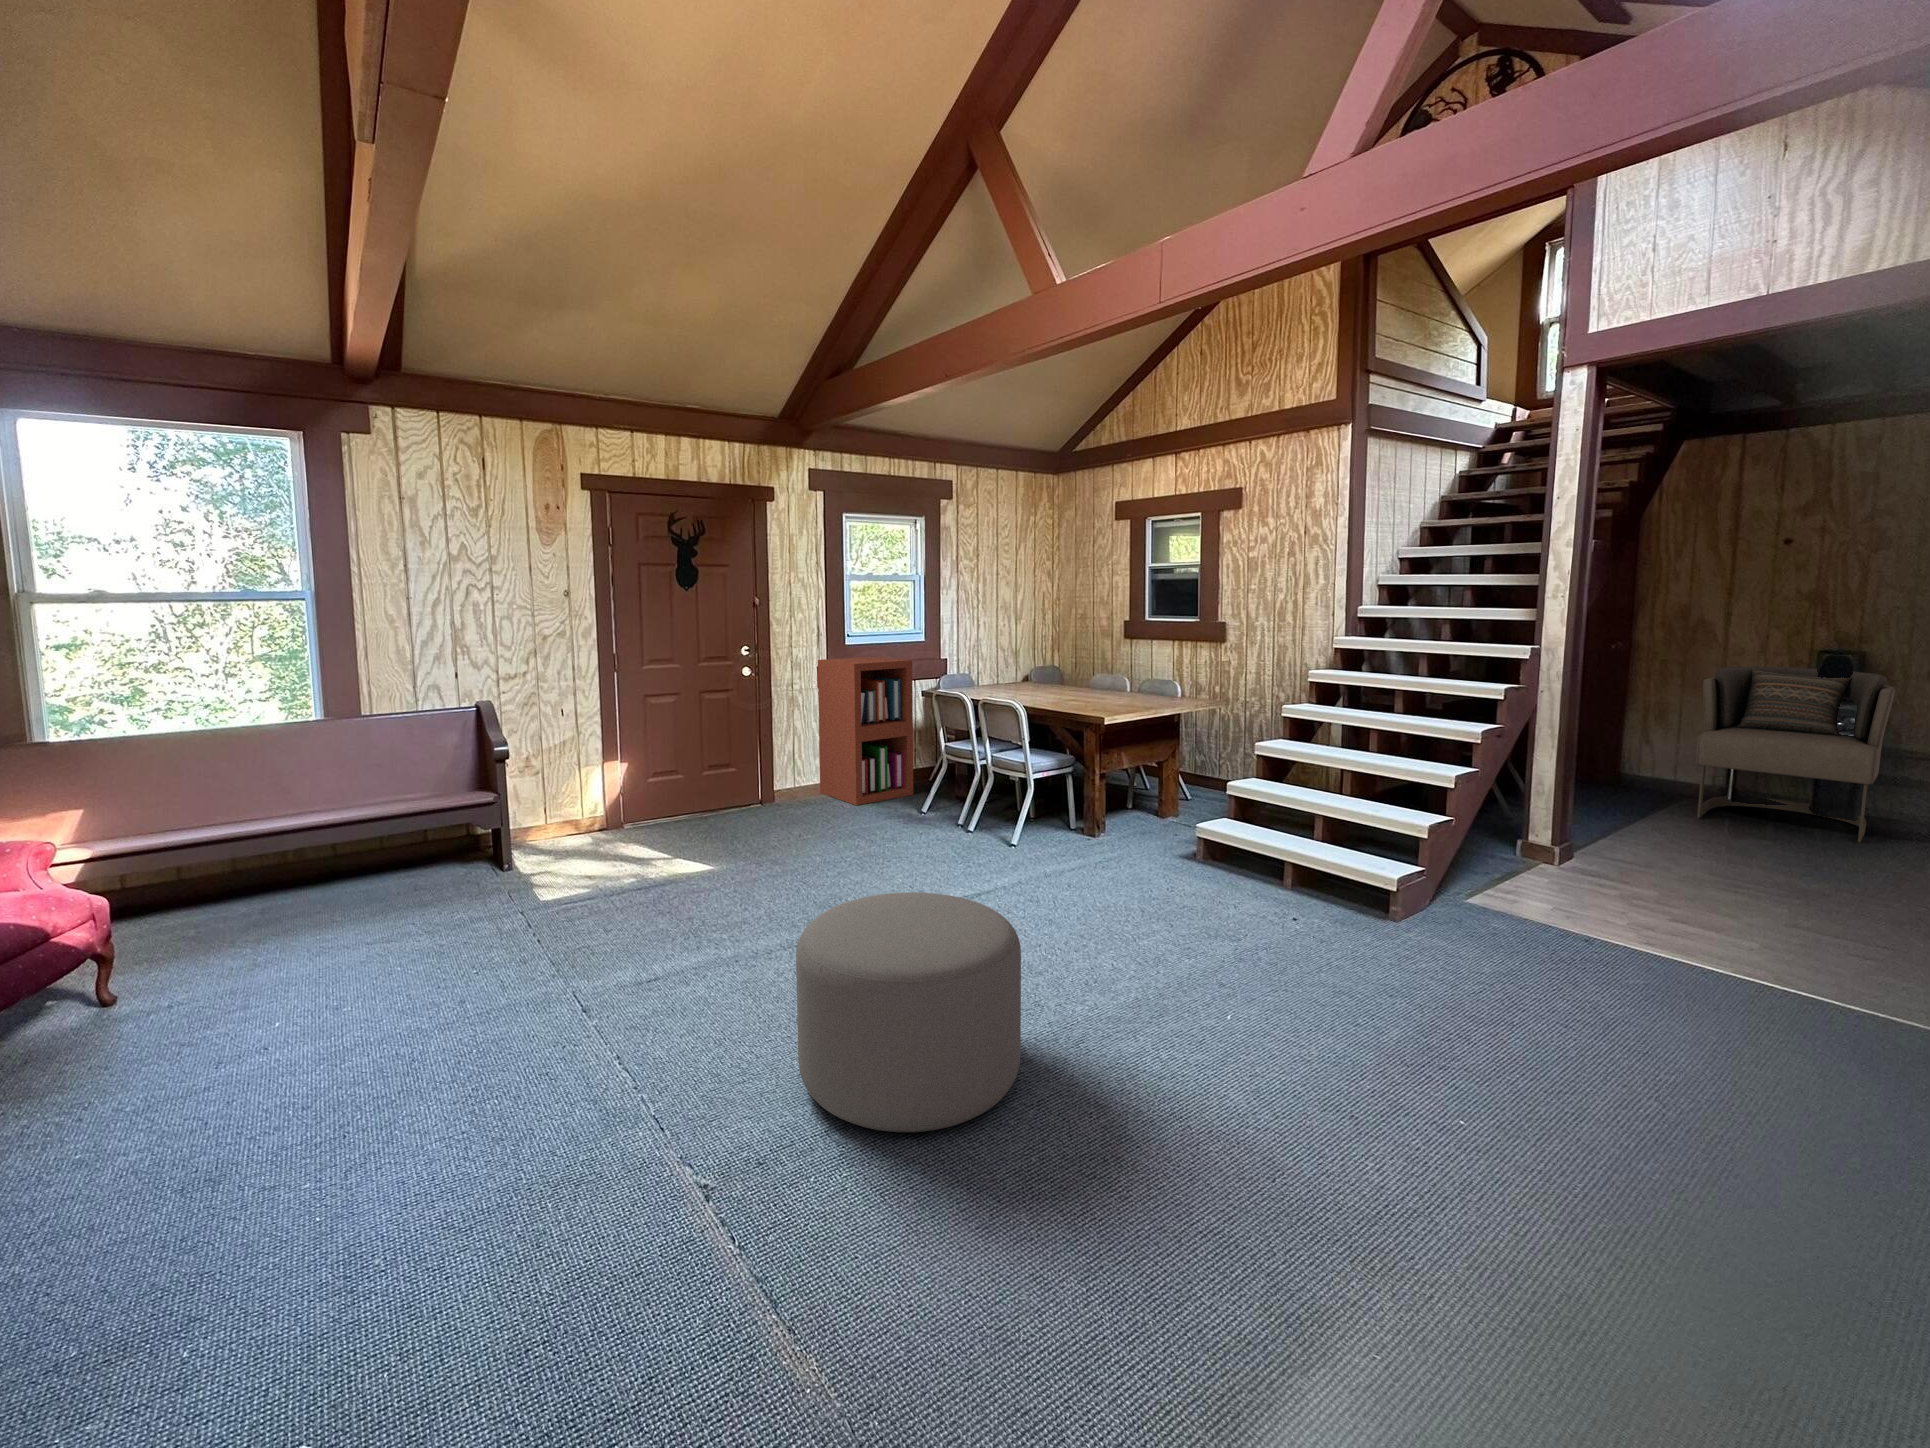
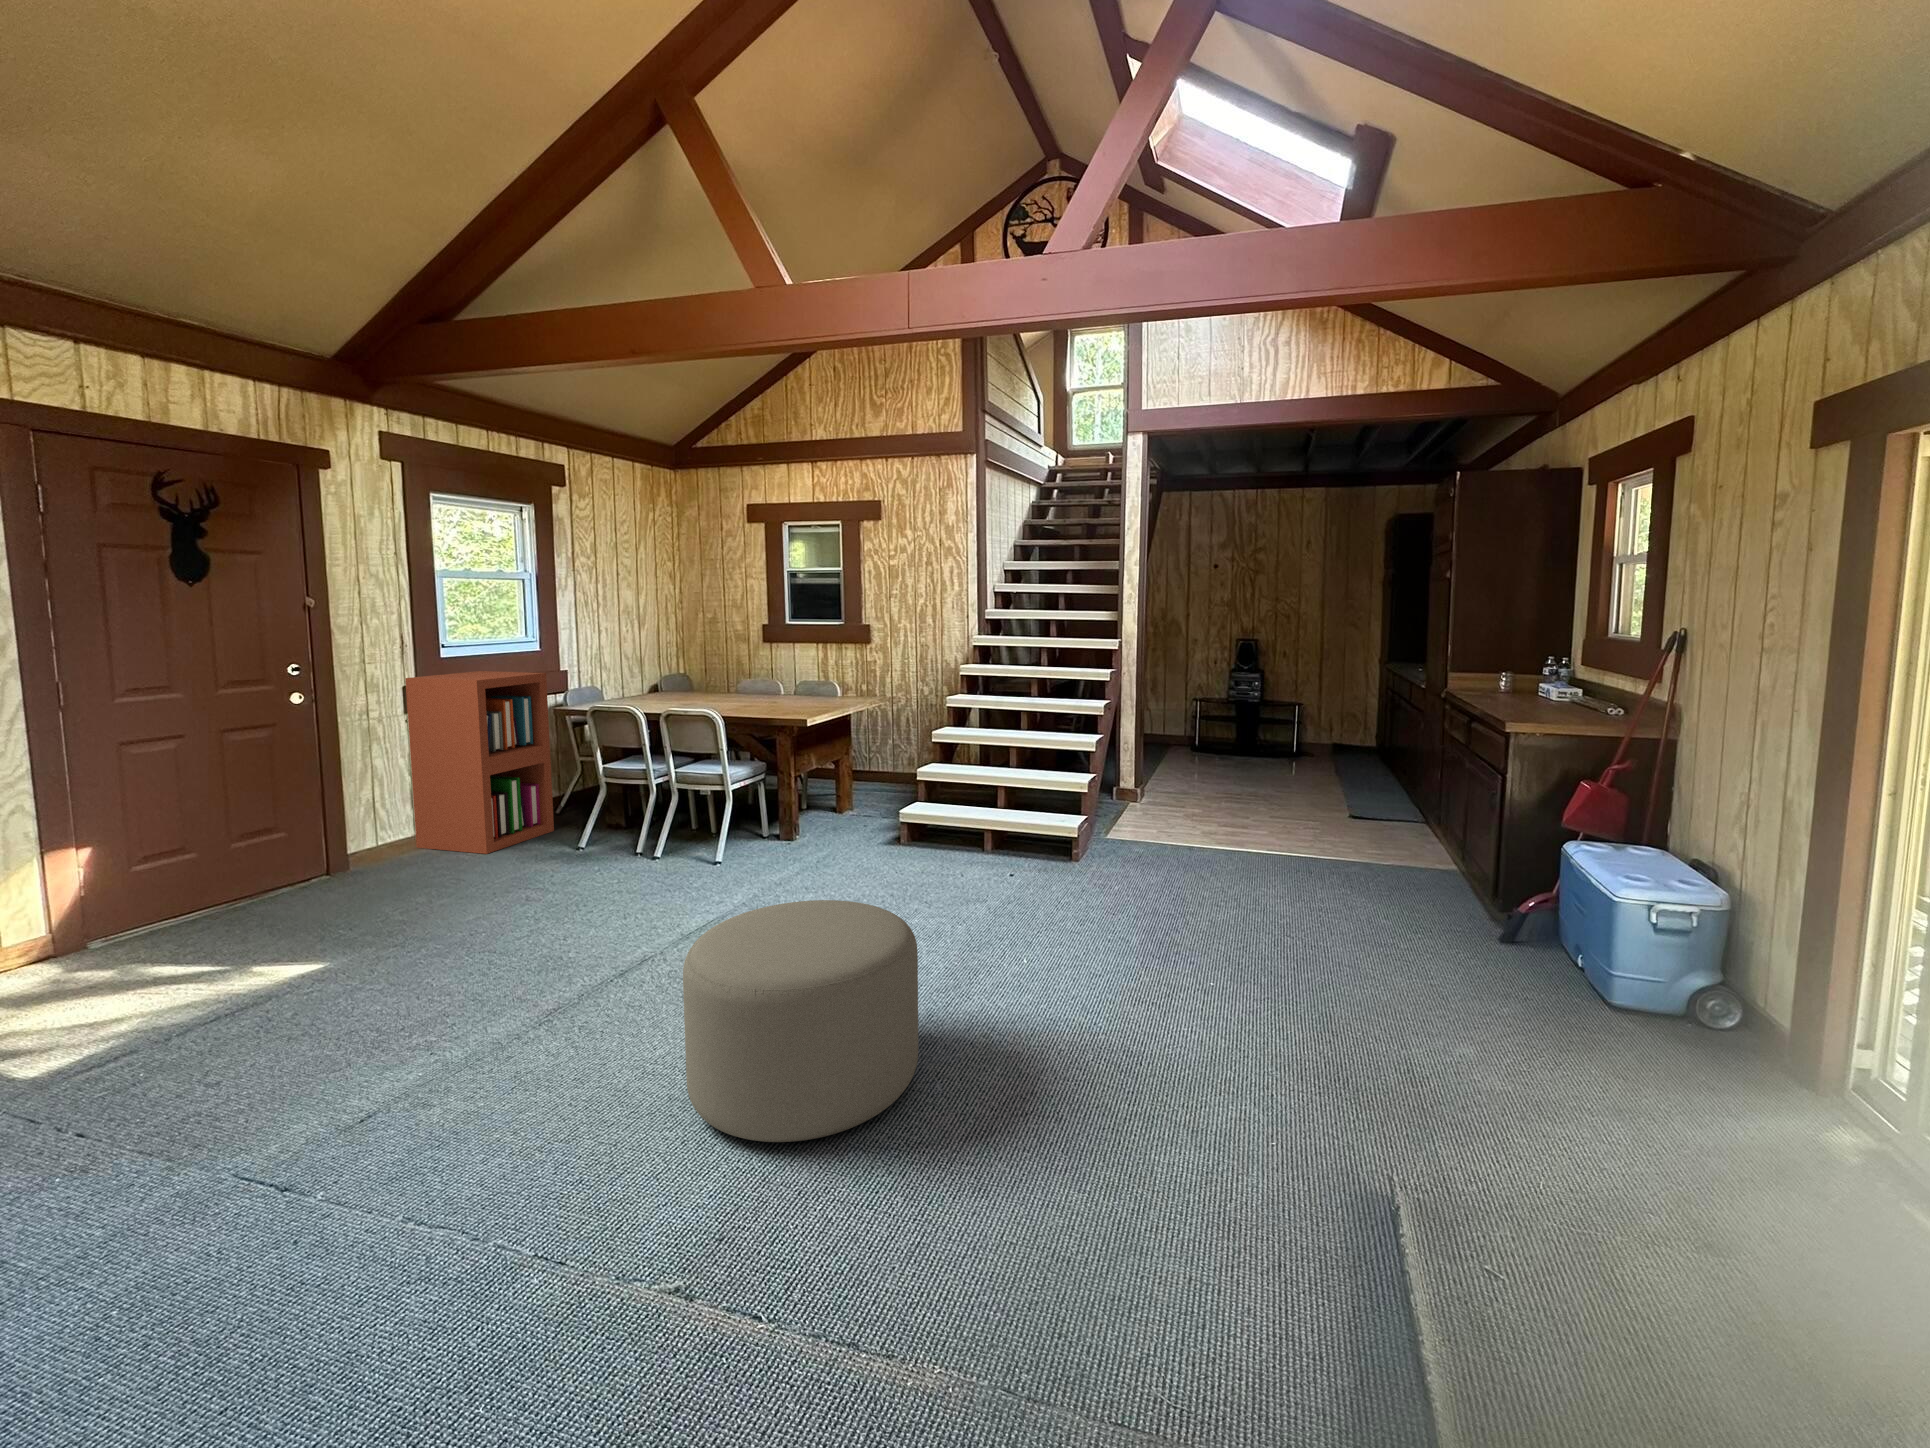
armchair: present [1696,667,1895,842] -> none [1183,651,1273,760]

